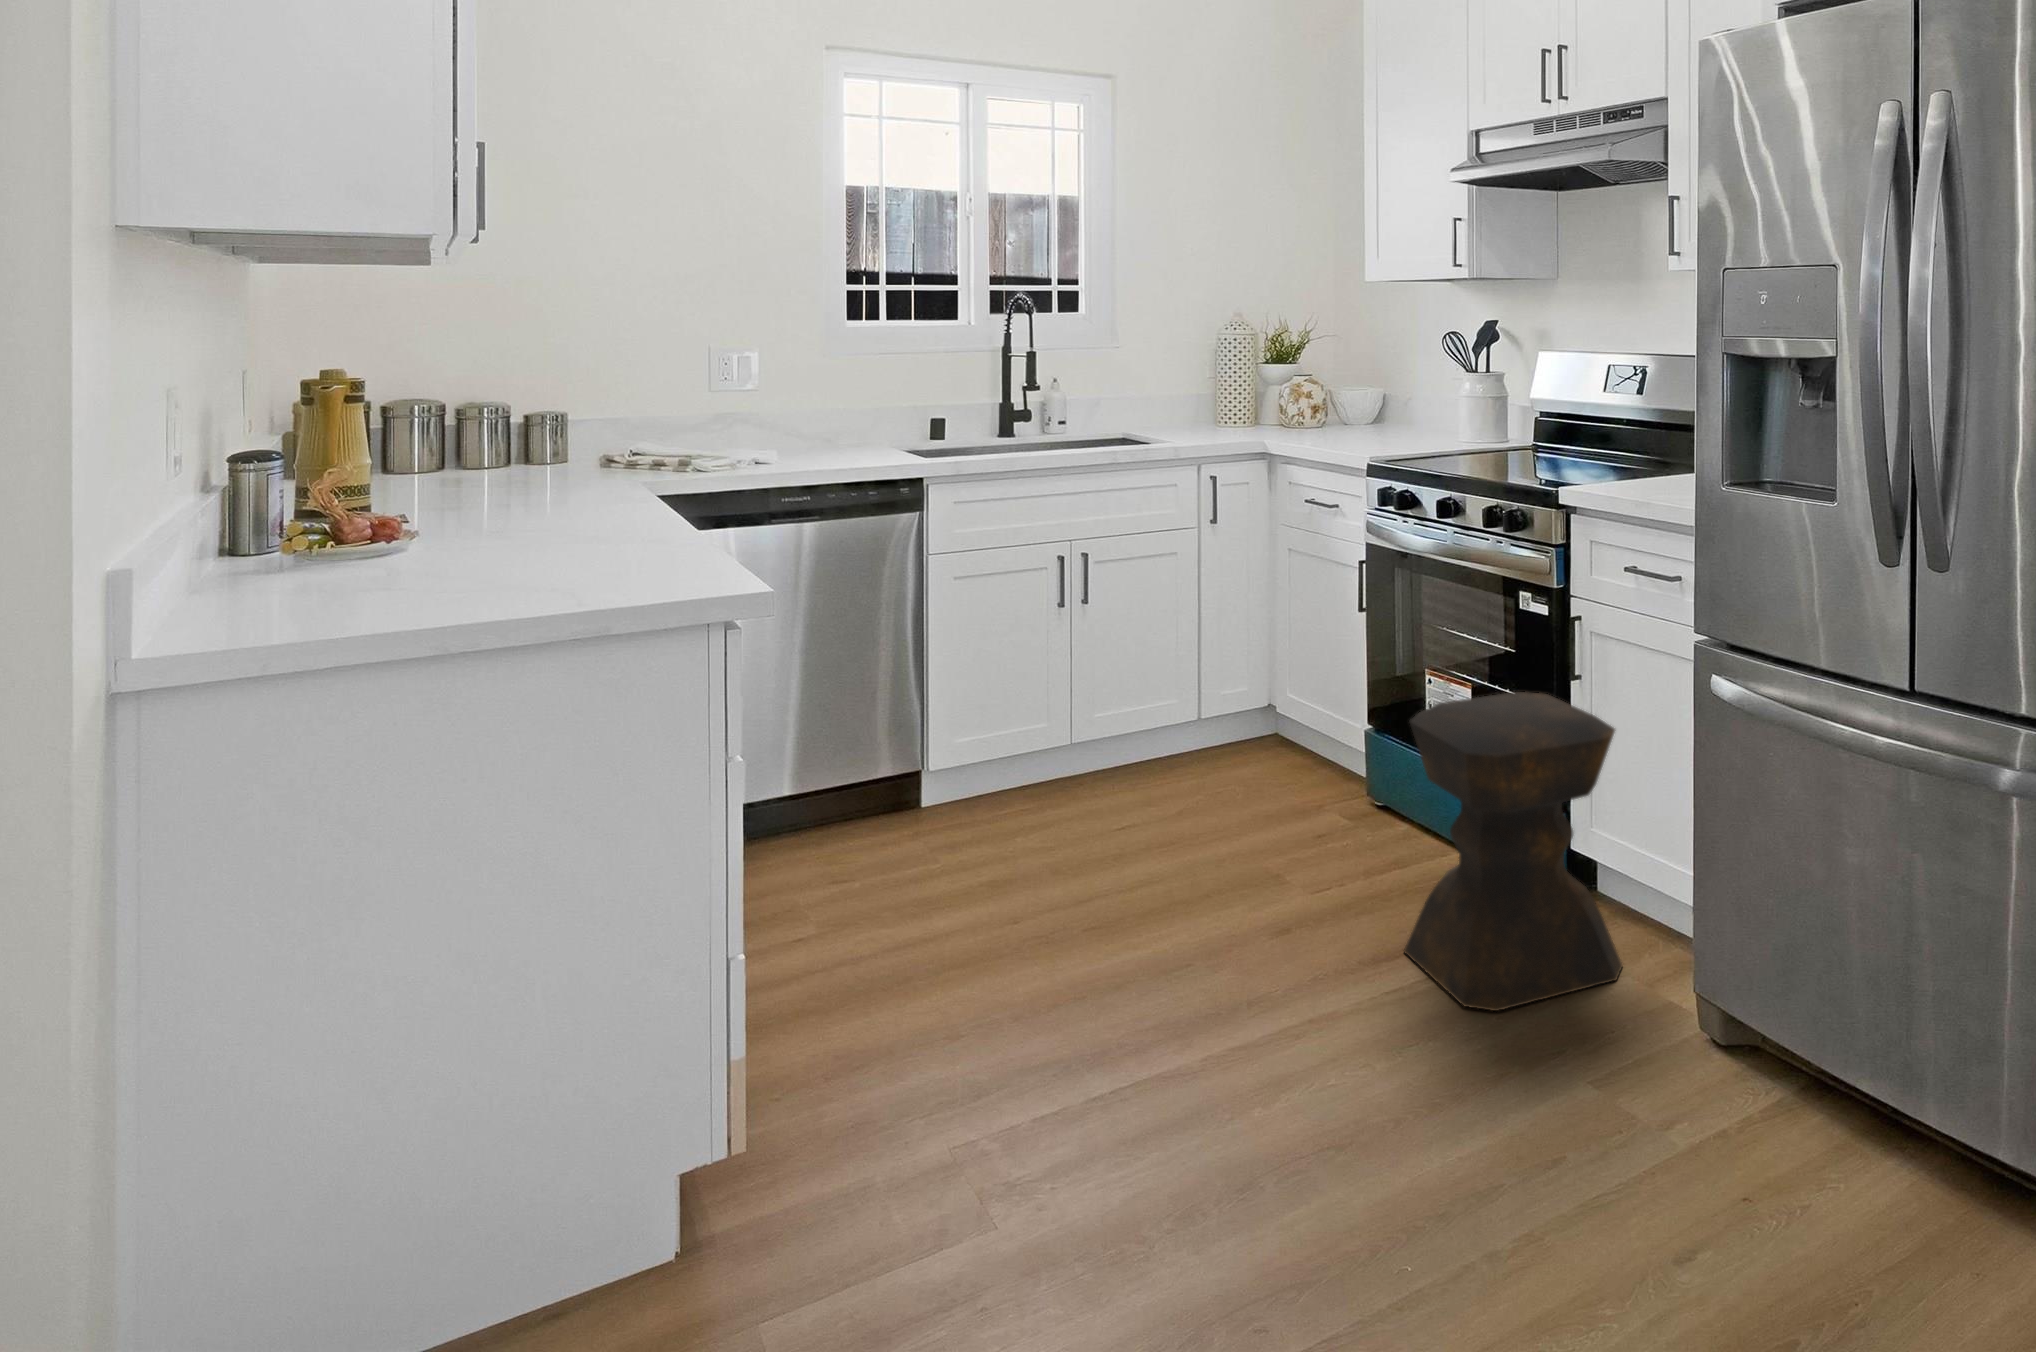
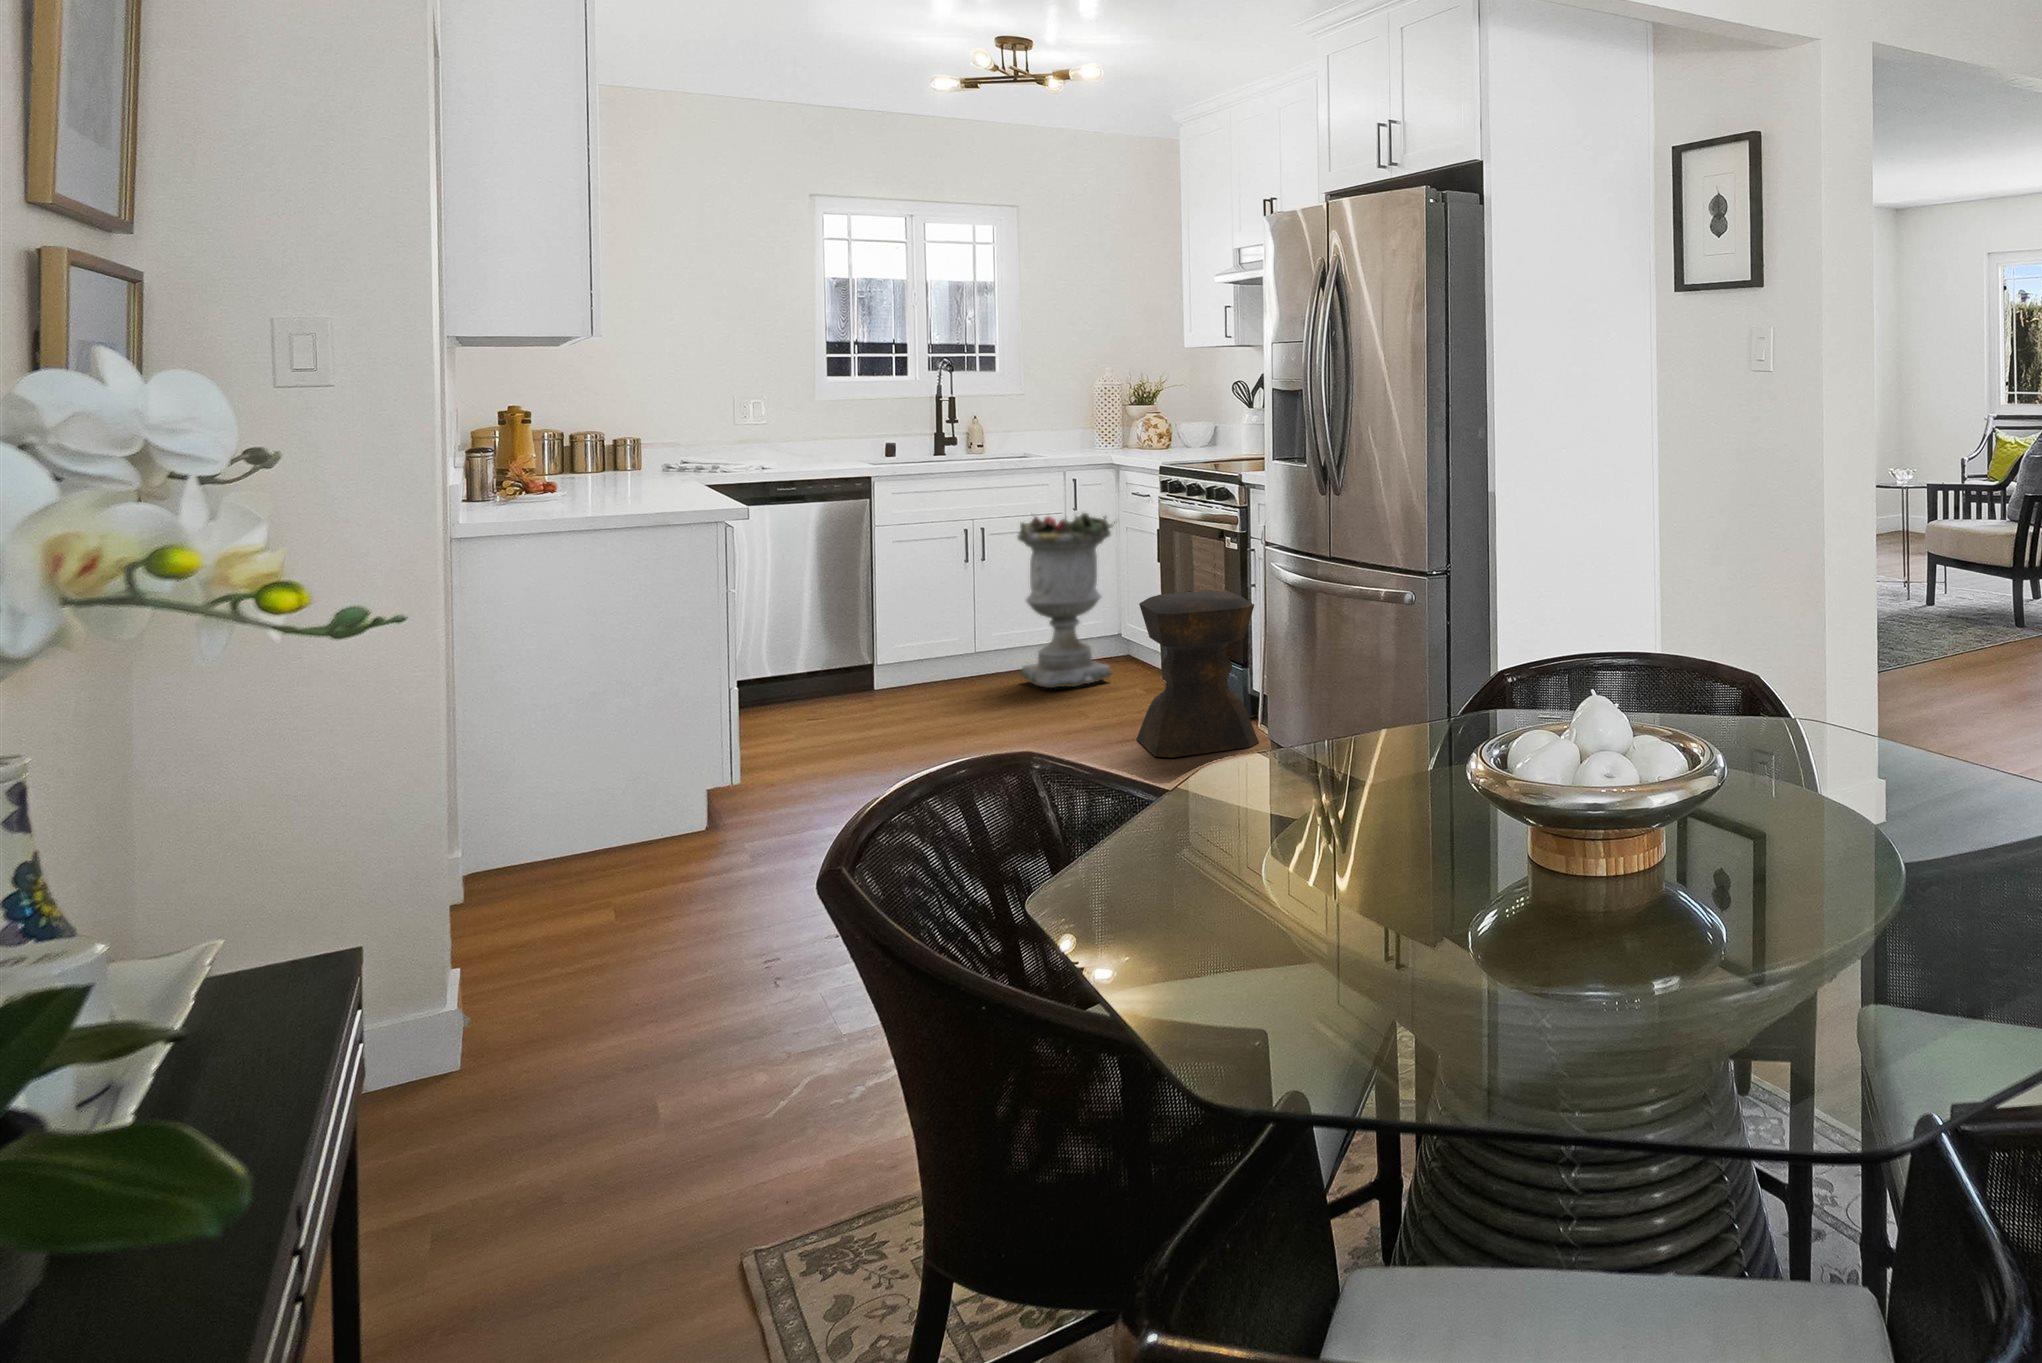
planter: none [1148,537,1298,812] -> present [1018,513,1115,688]

